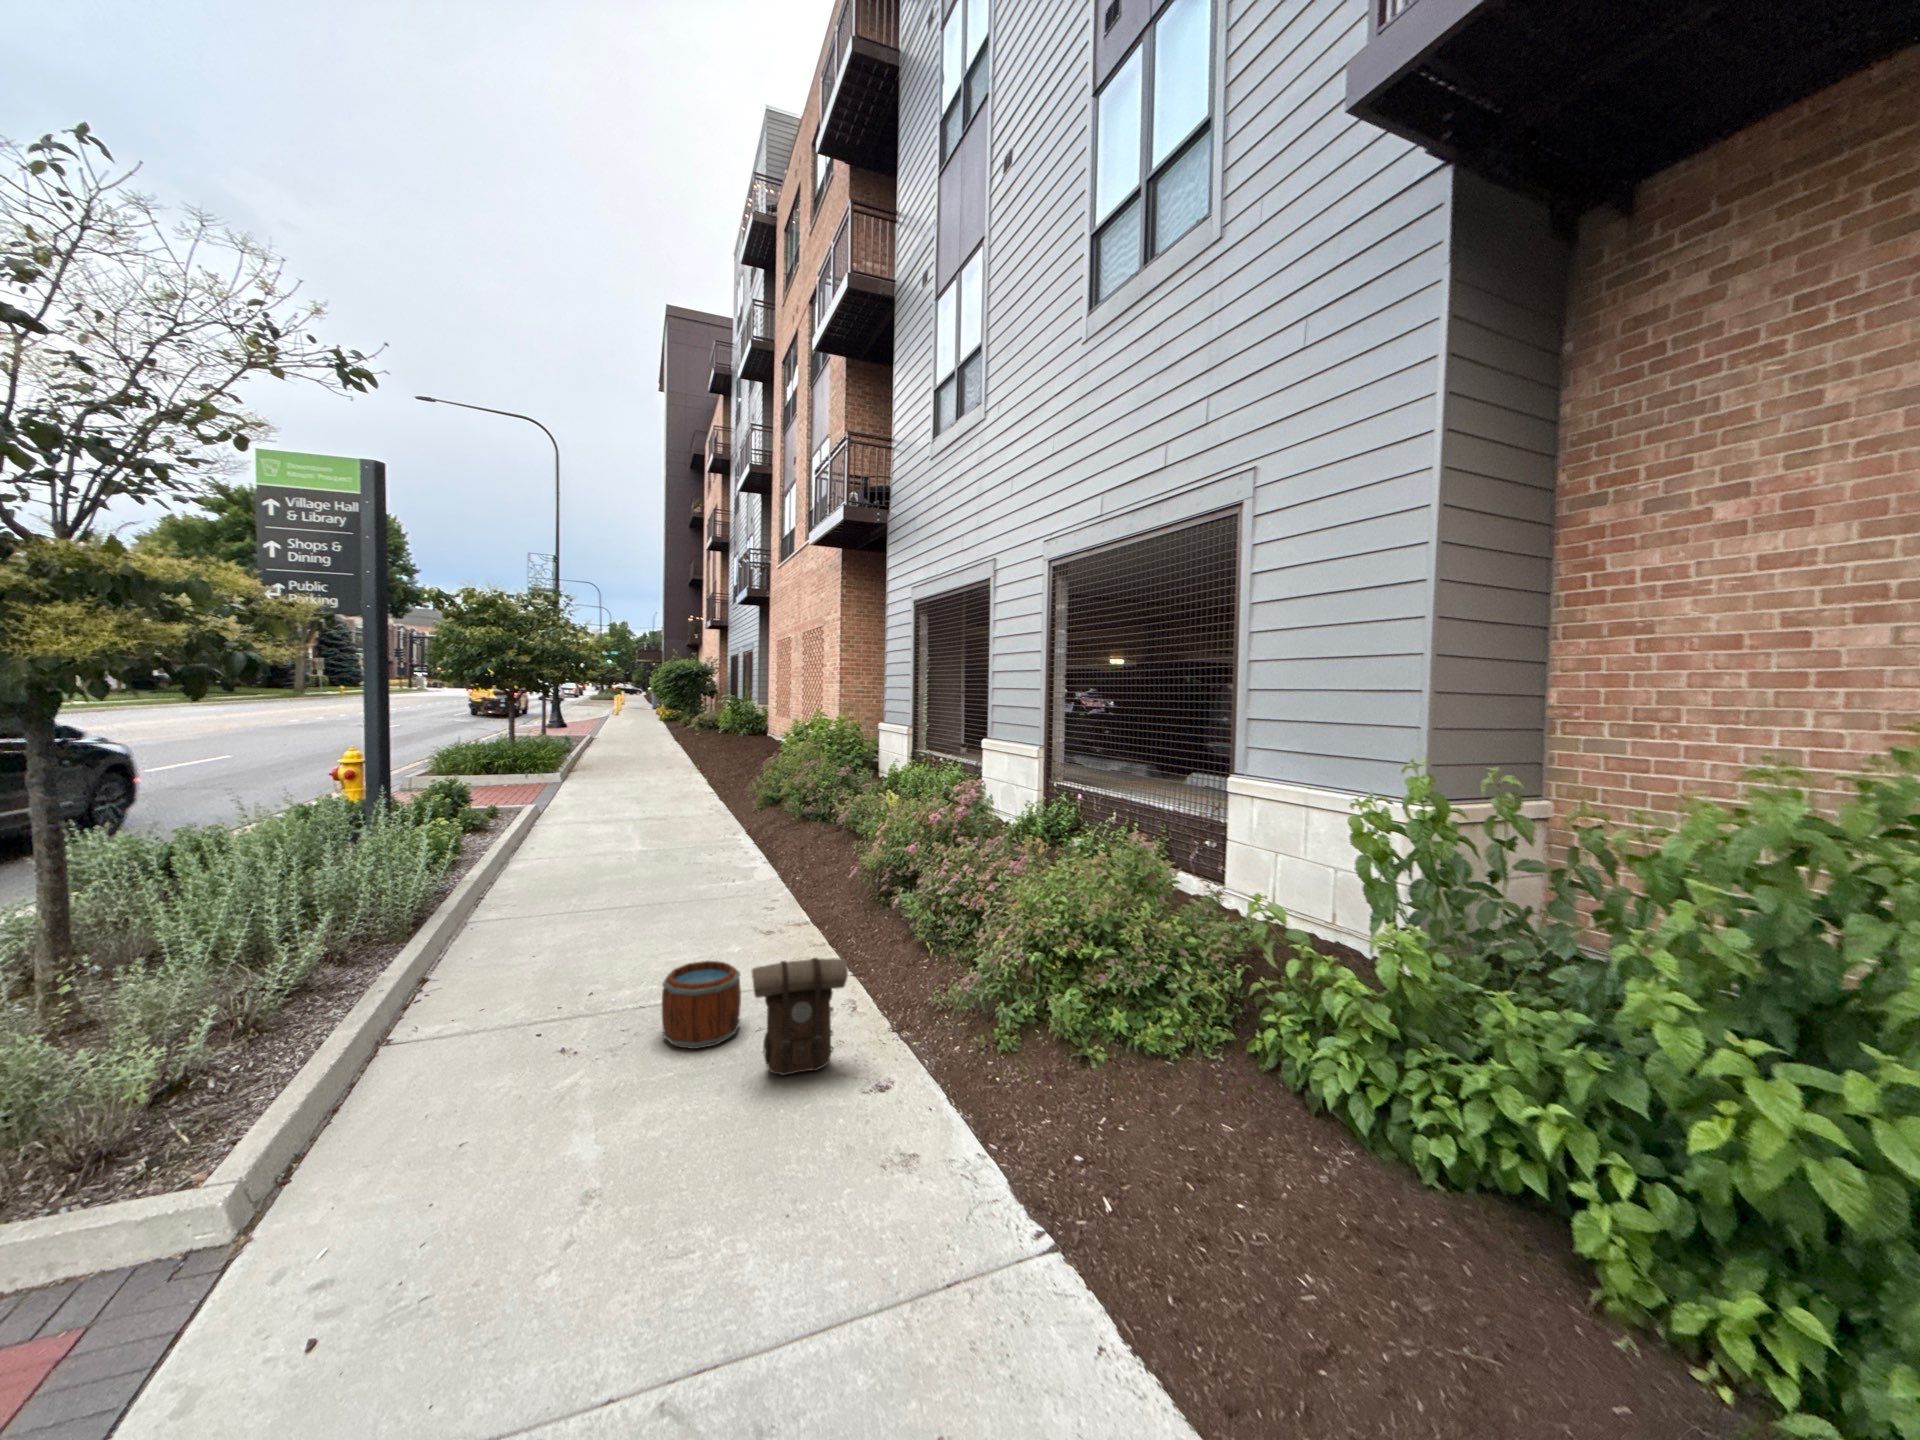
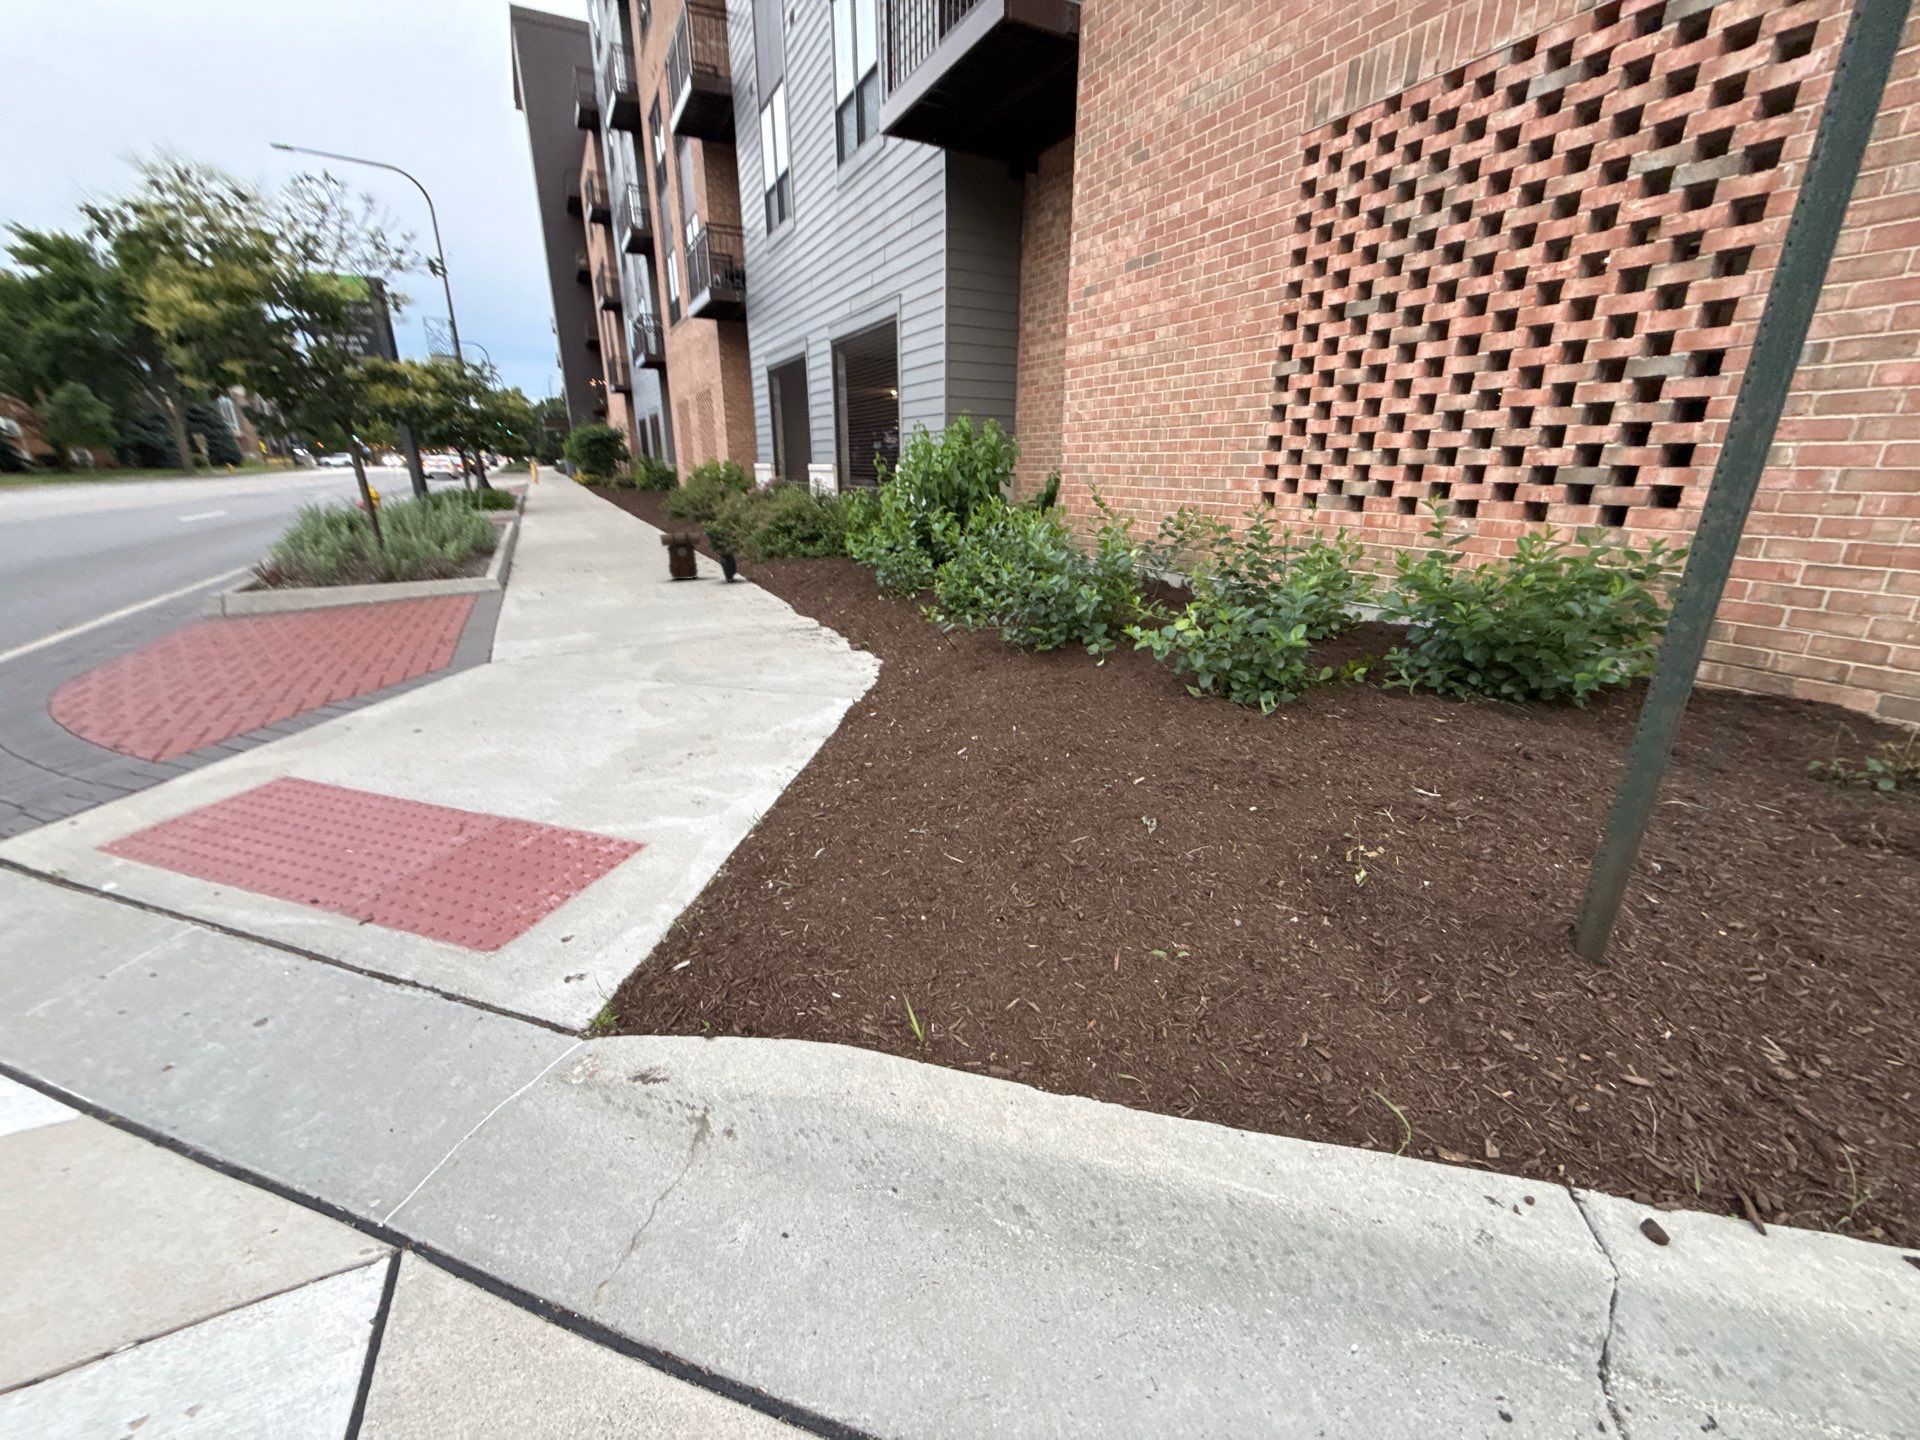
potted plant: none [860,938,949,1110] -> present [703,522,739,582]
bucket: present [662,961,741,1049] -> none [623,546,660,577]

